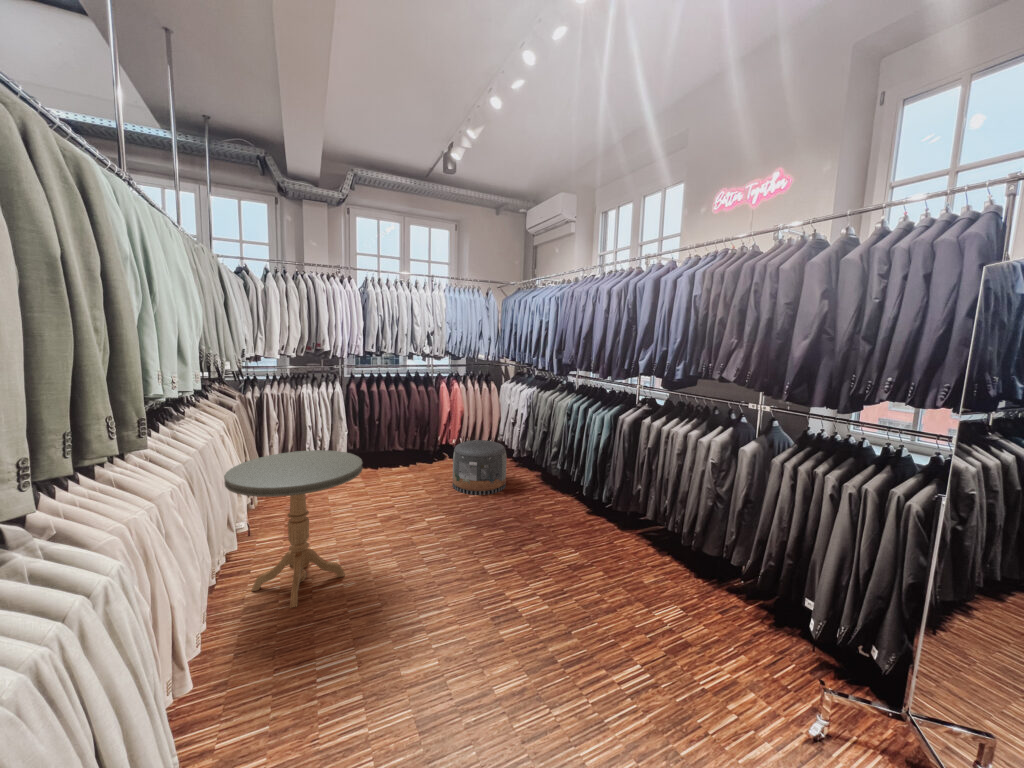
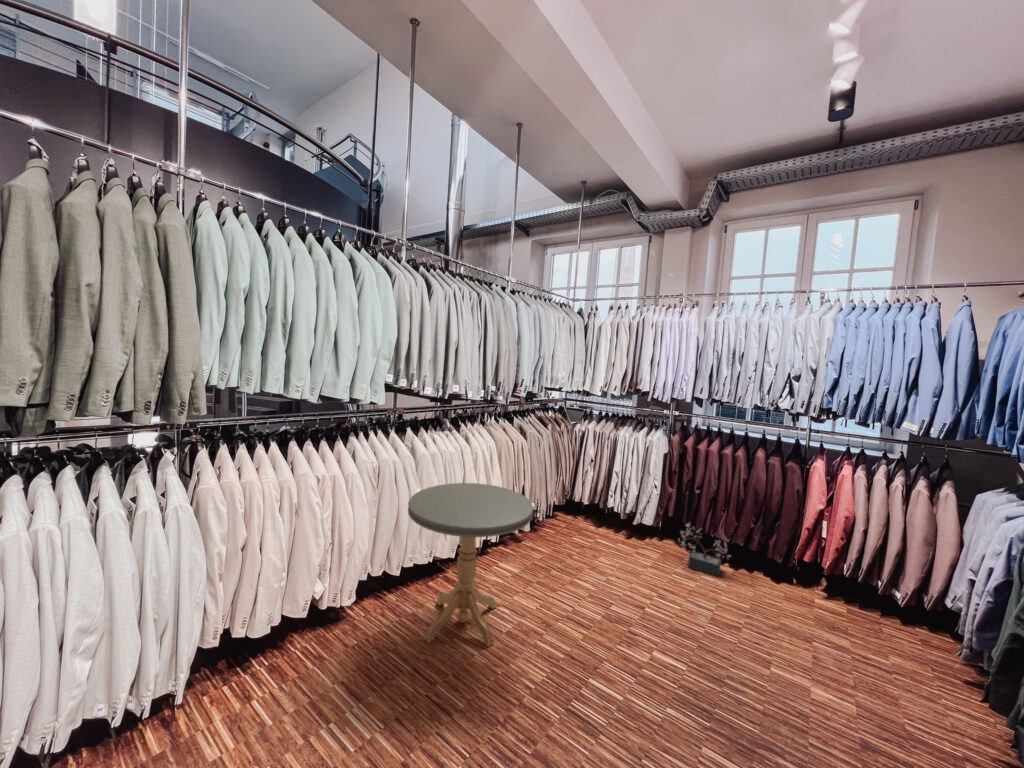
pouf: present [453,440,507,495] -> none [760,568,894,707]
decorative plant: none [373,446,410,477] -> present [681,523,730,576]

